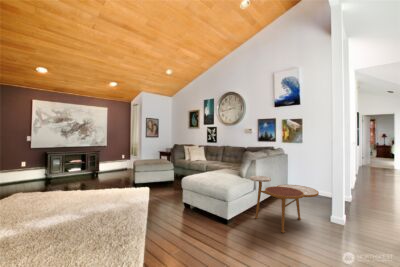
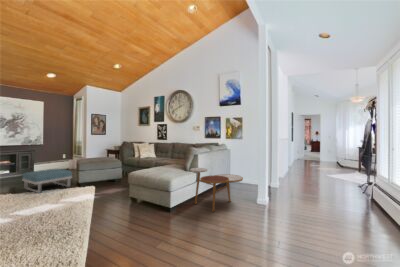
footstool: none [88,168,129,191] -> present [22,169,72,193]

